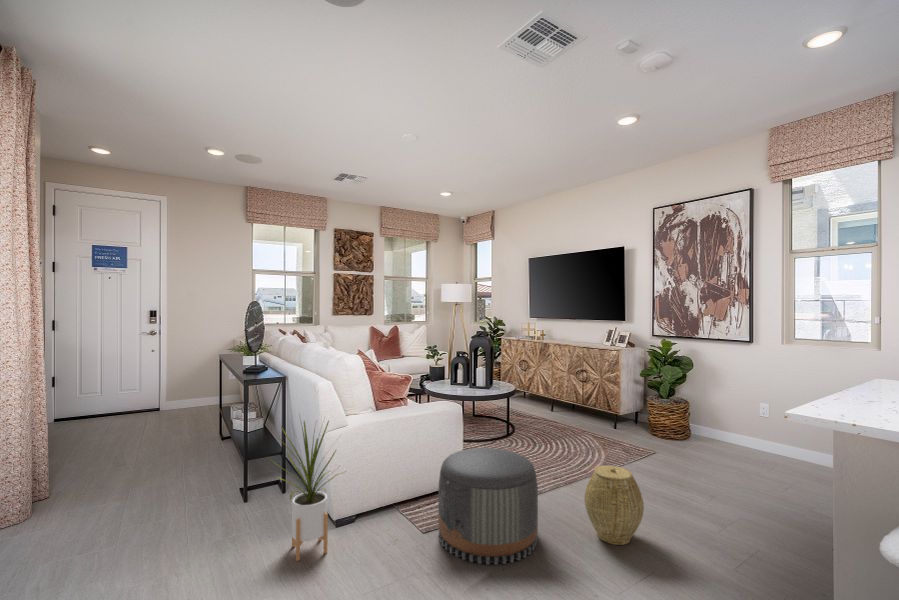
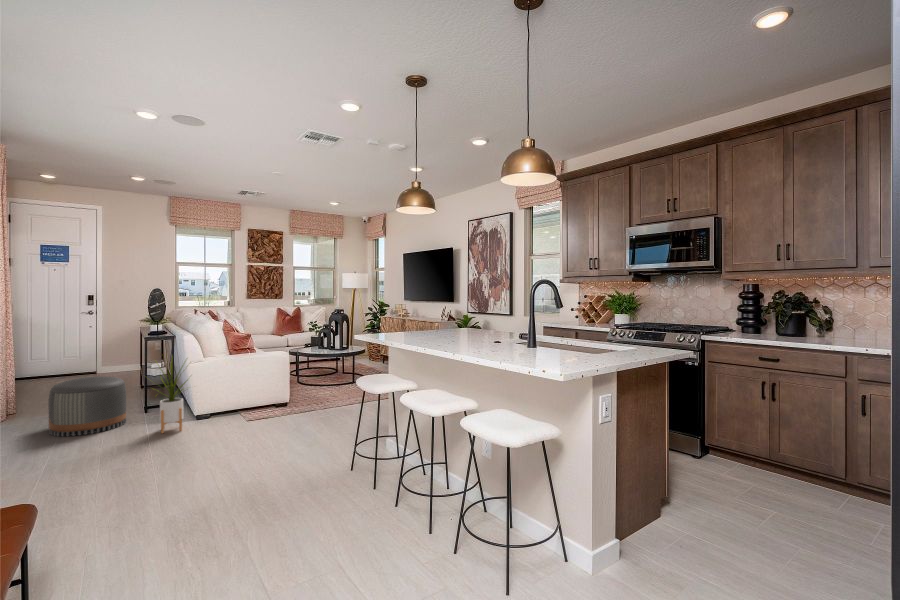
pouf: present [438,448,538,565] -> present [48,377,126,436]
woven basket: present [585,465,644,545] -> none [342,383,375,425]

